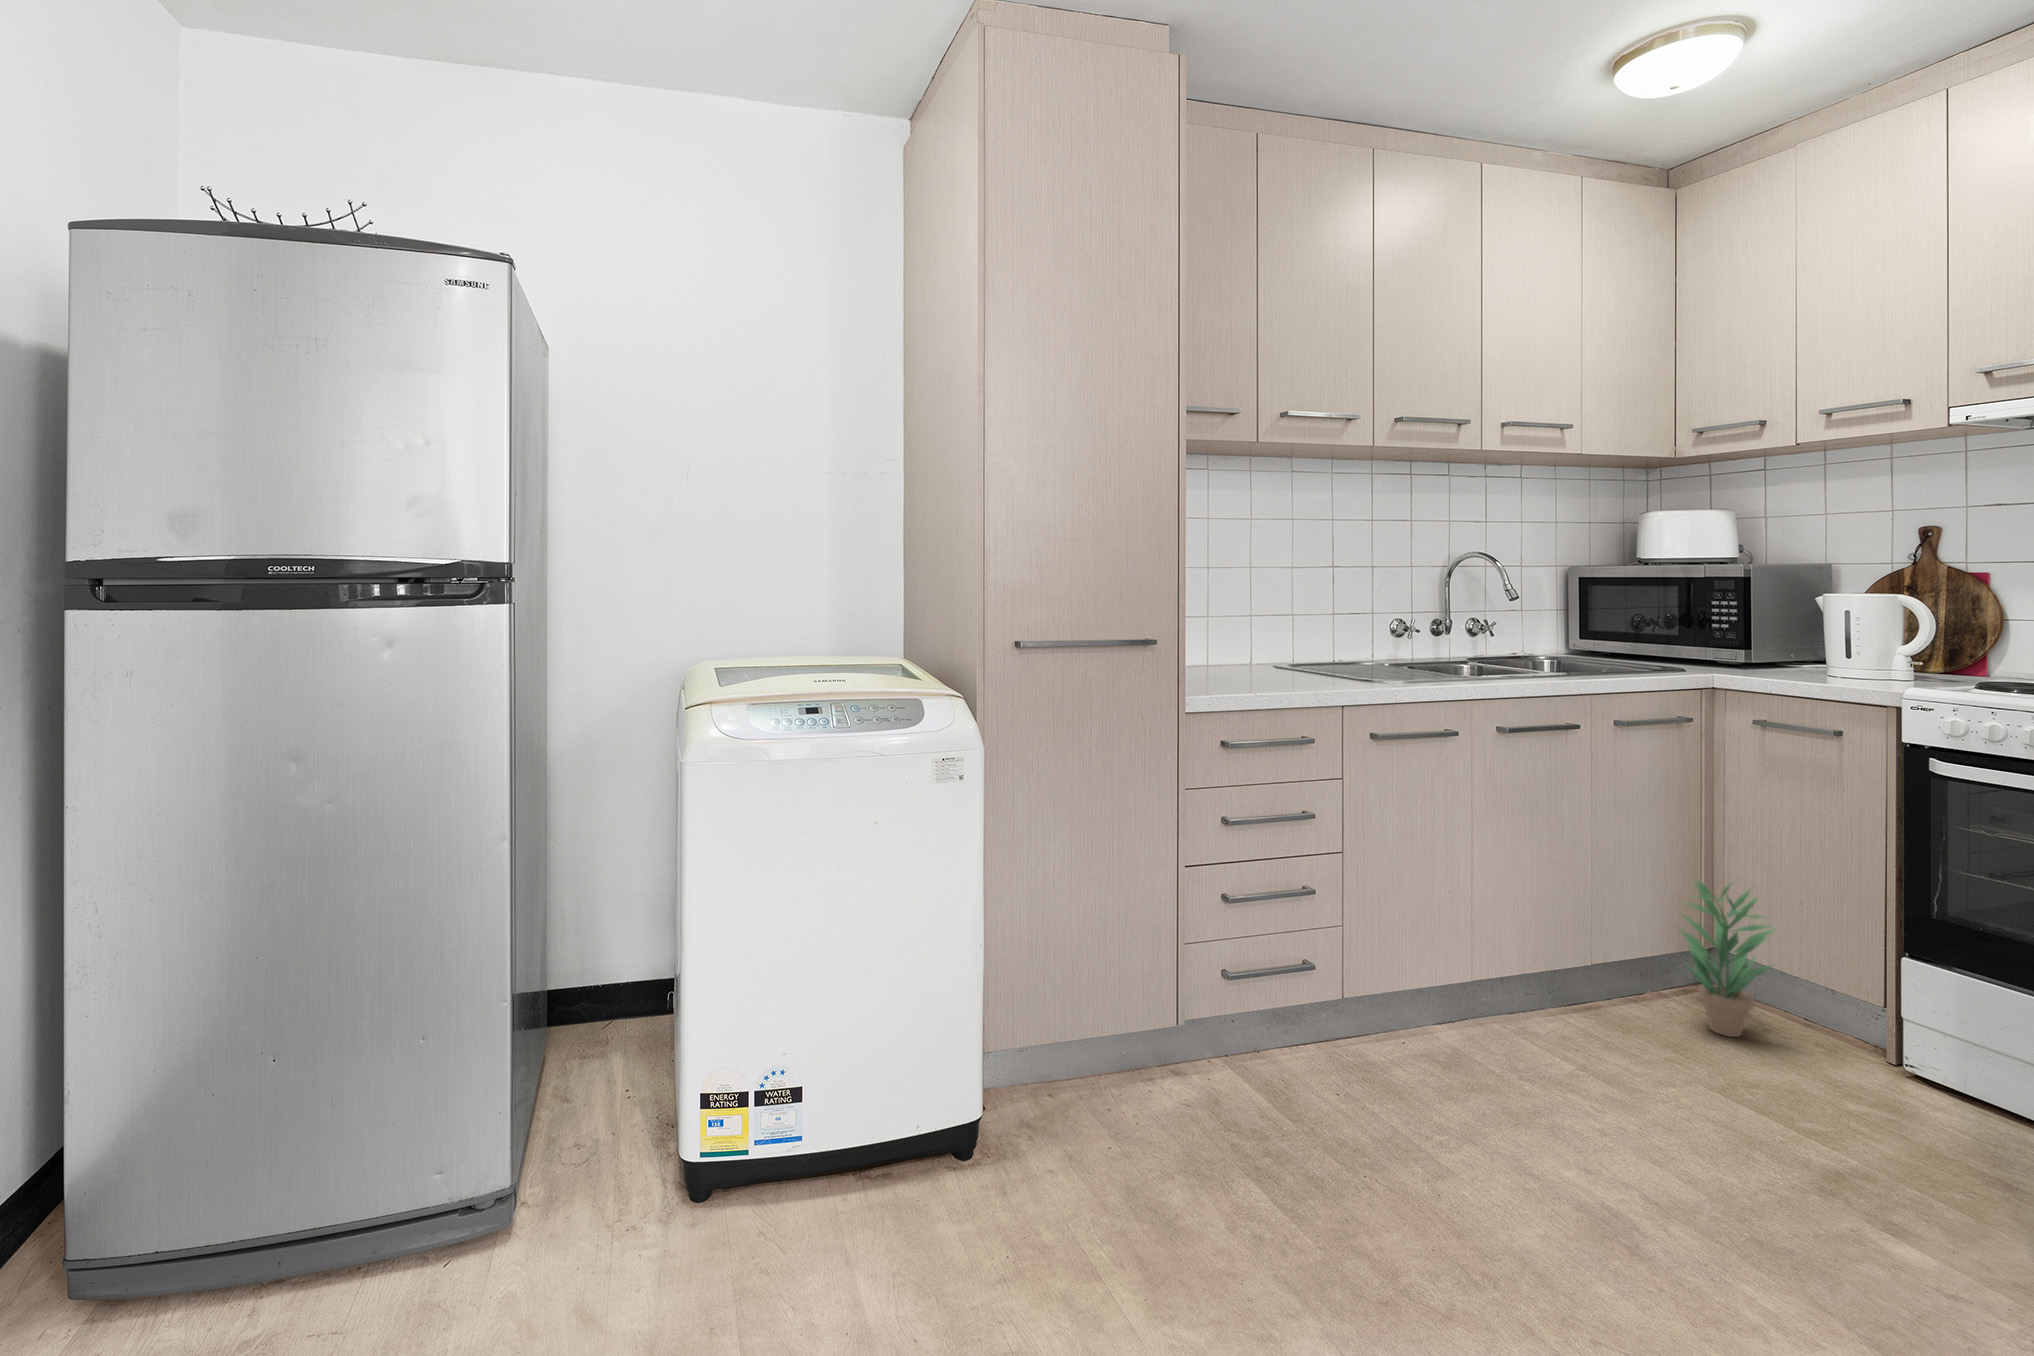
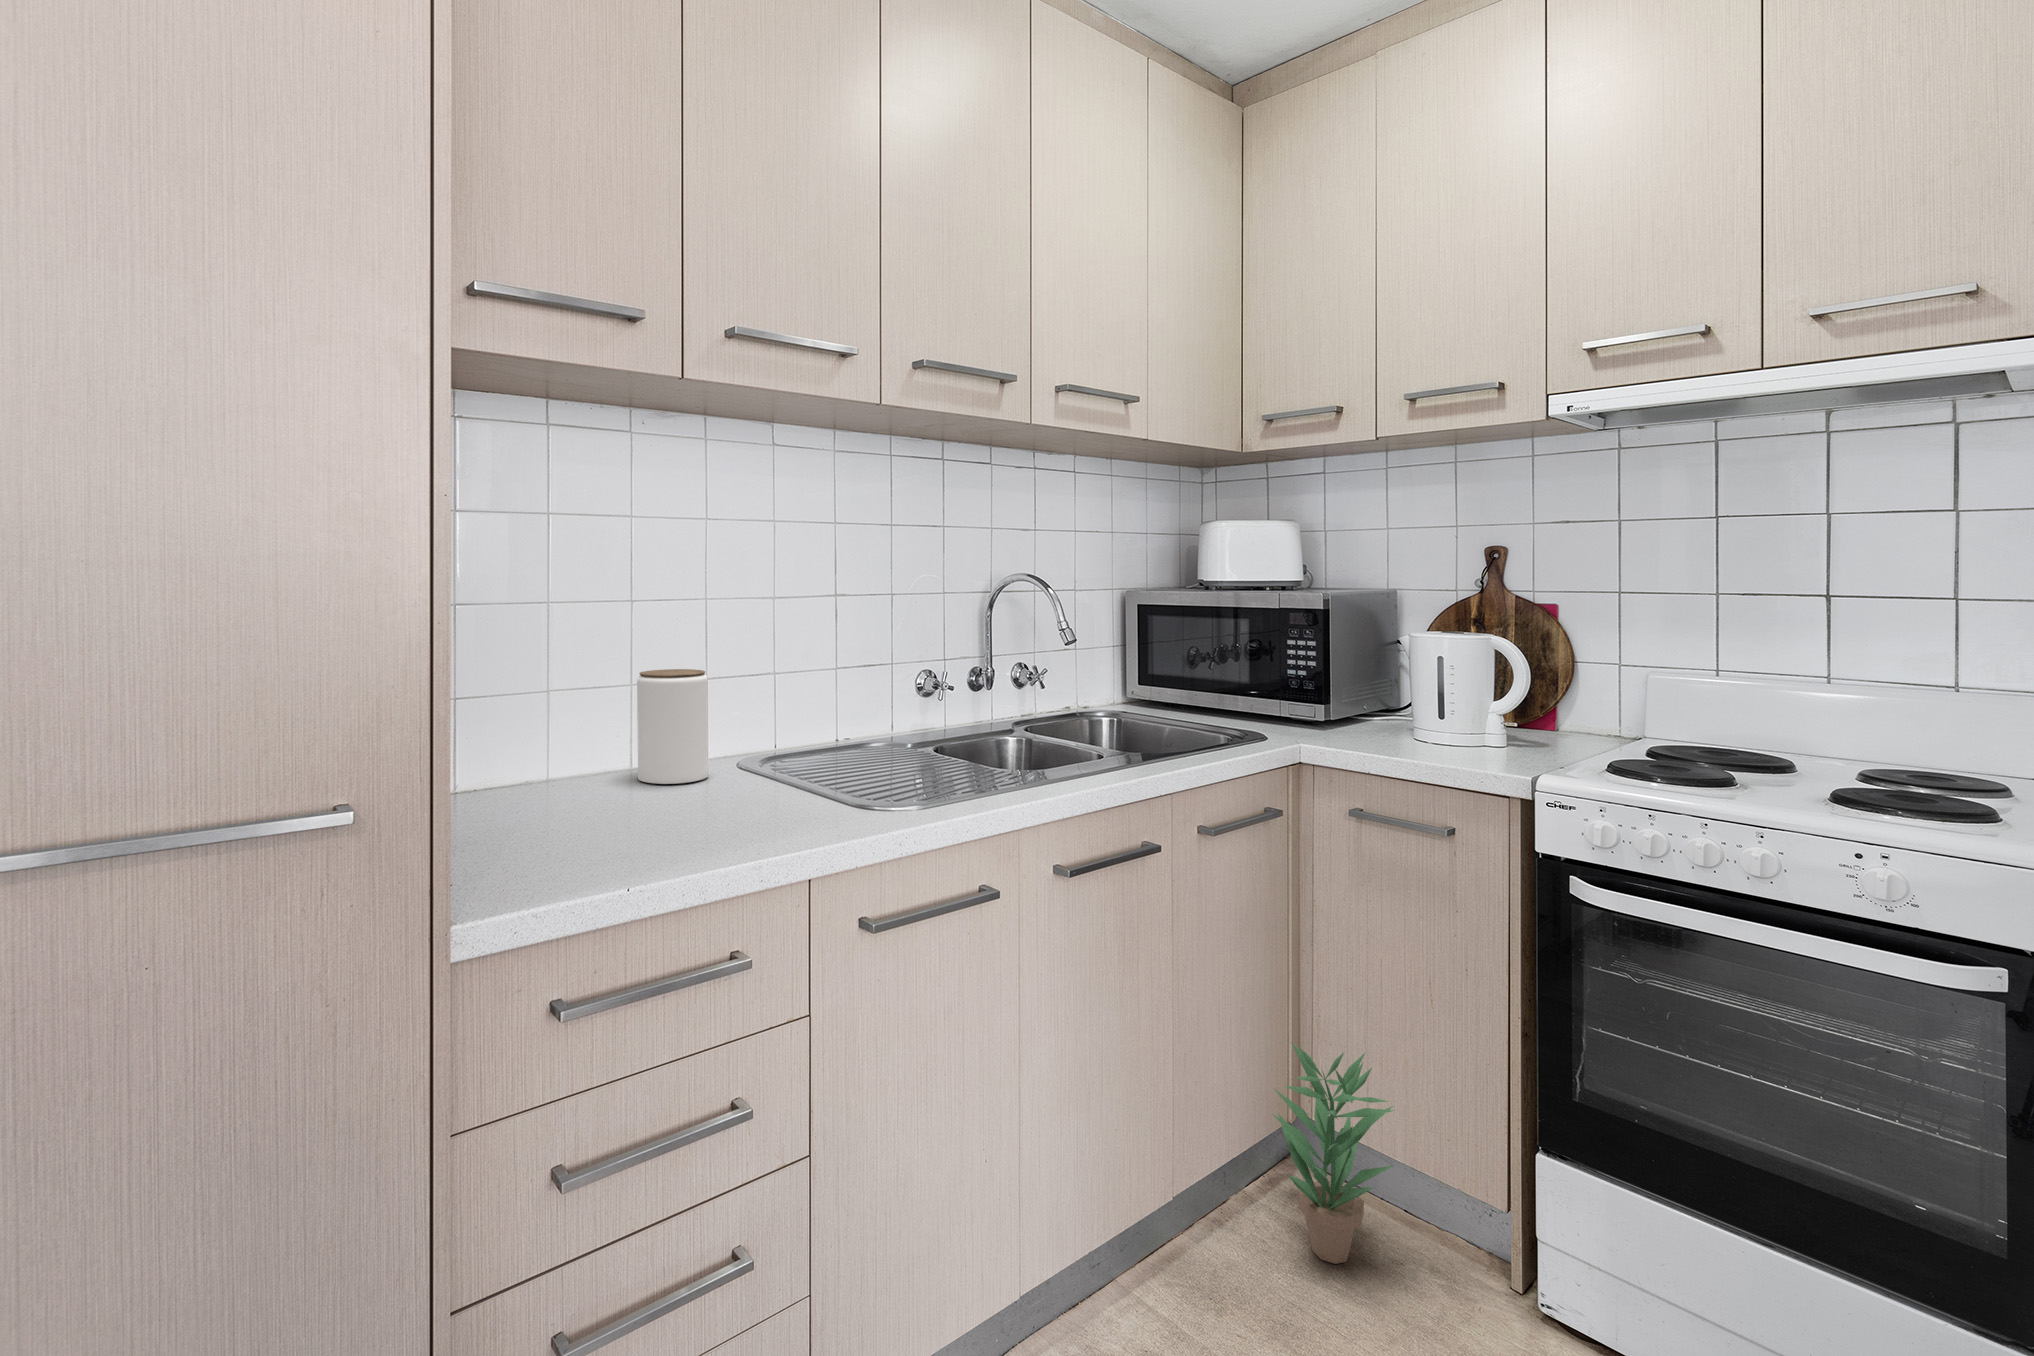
jar: none [1219,609,1261,673] -> present [637,669,708,784]

